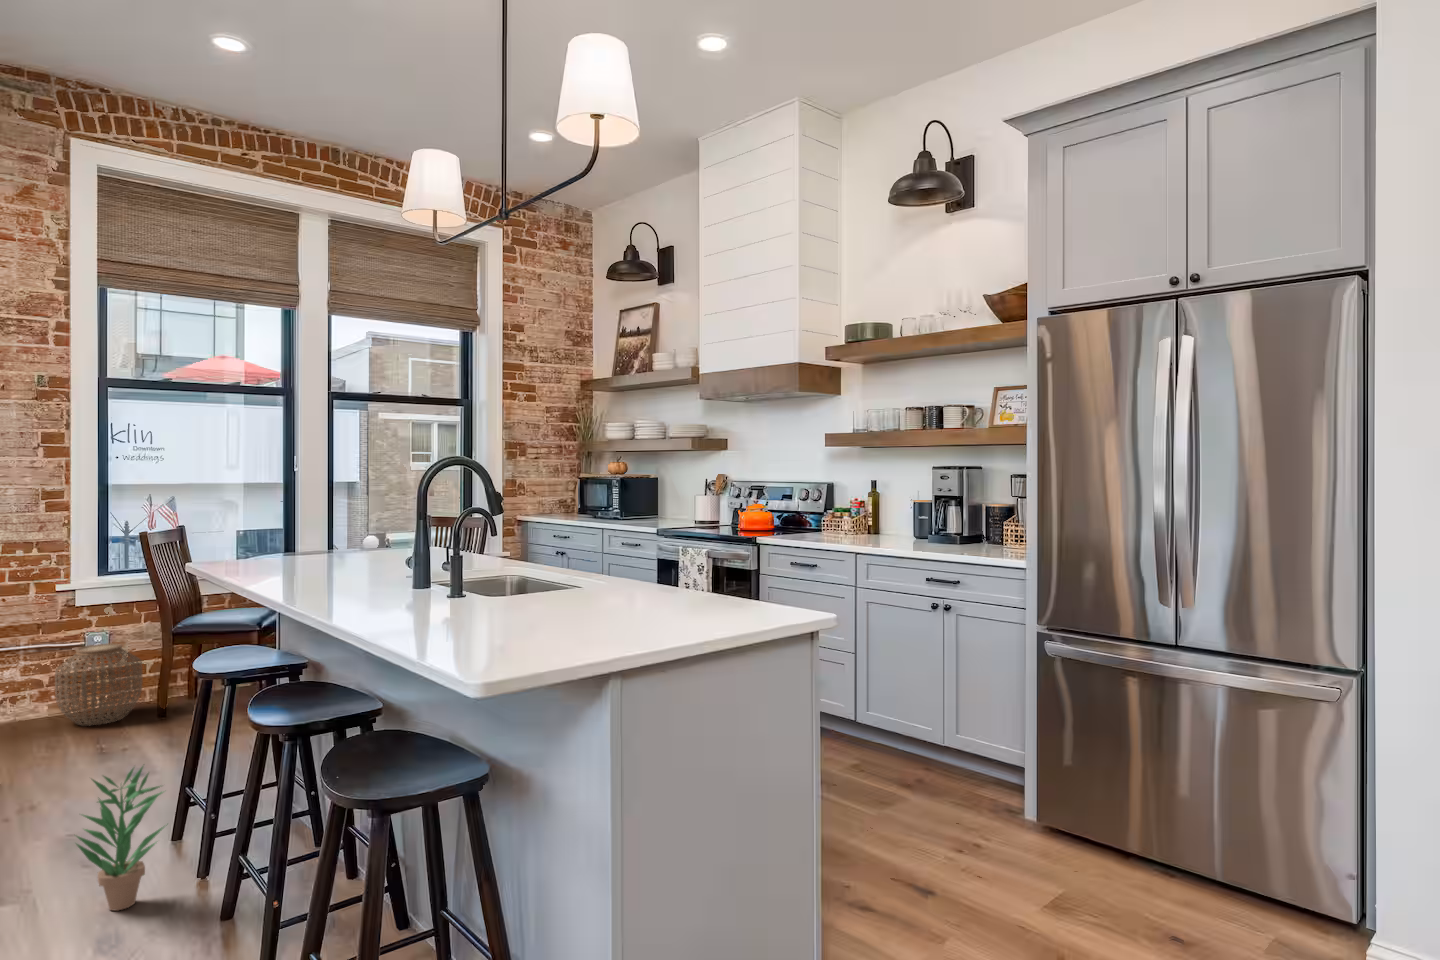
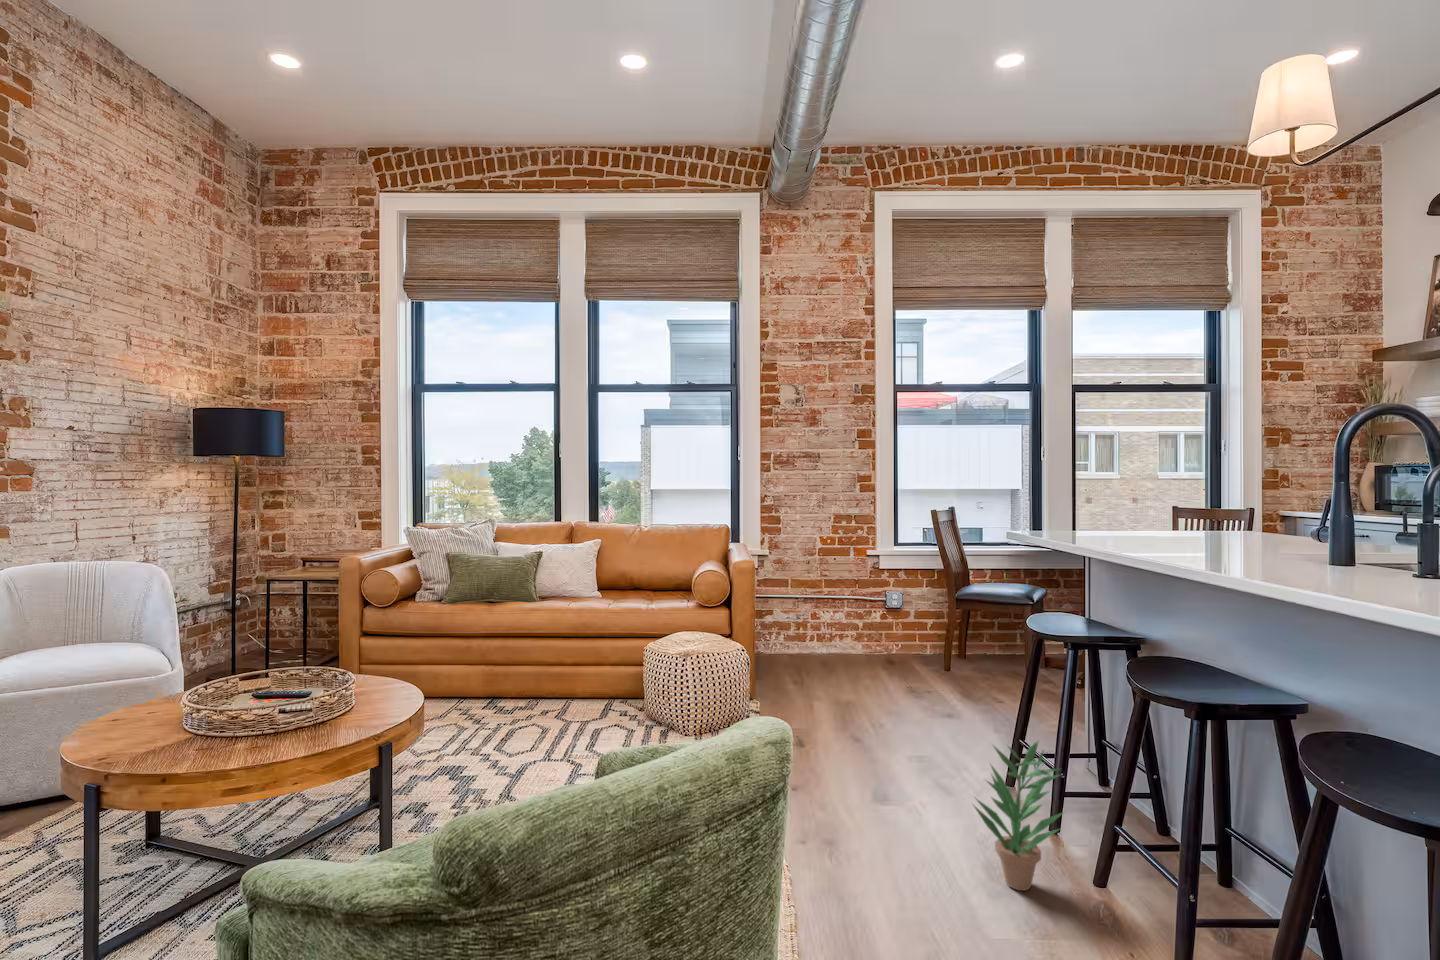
woven basket: present [55,643,142,725] -> none [868,602,929,669]

